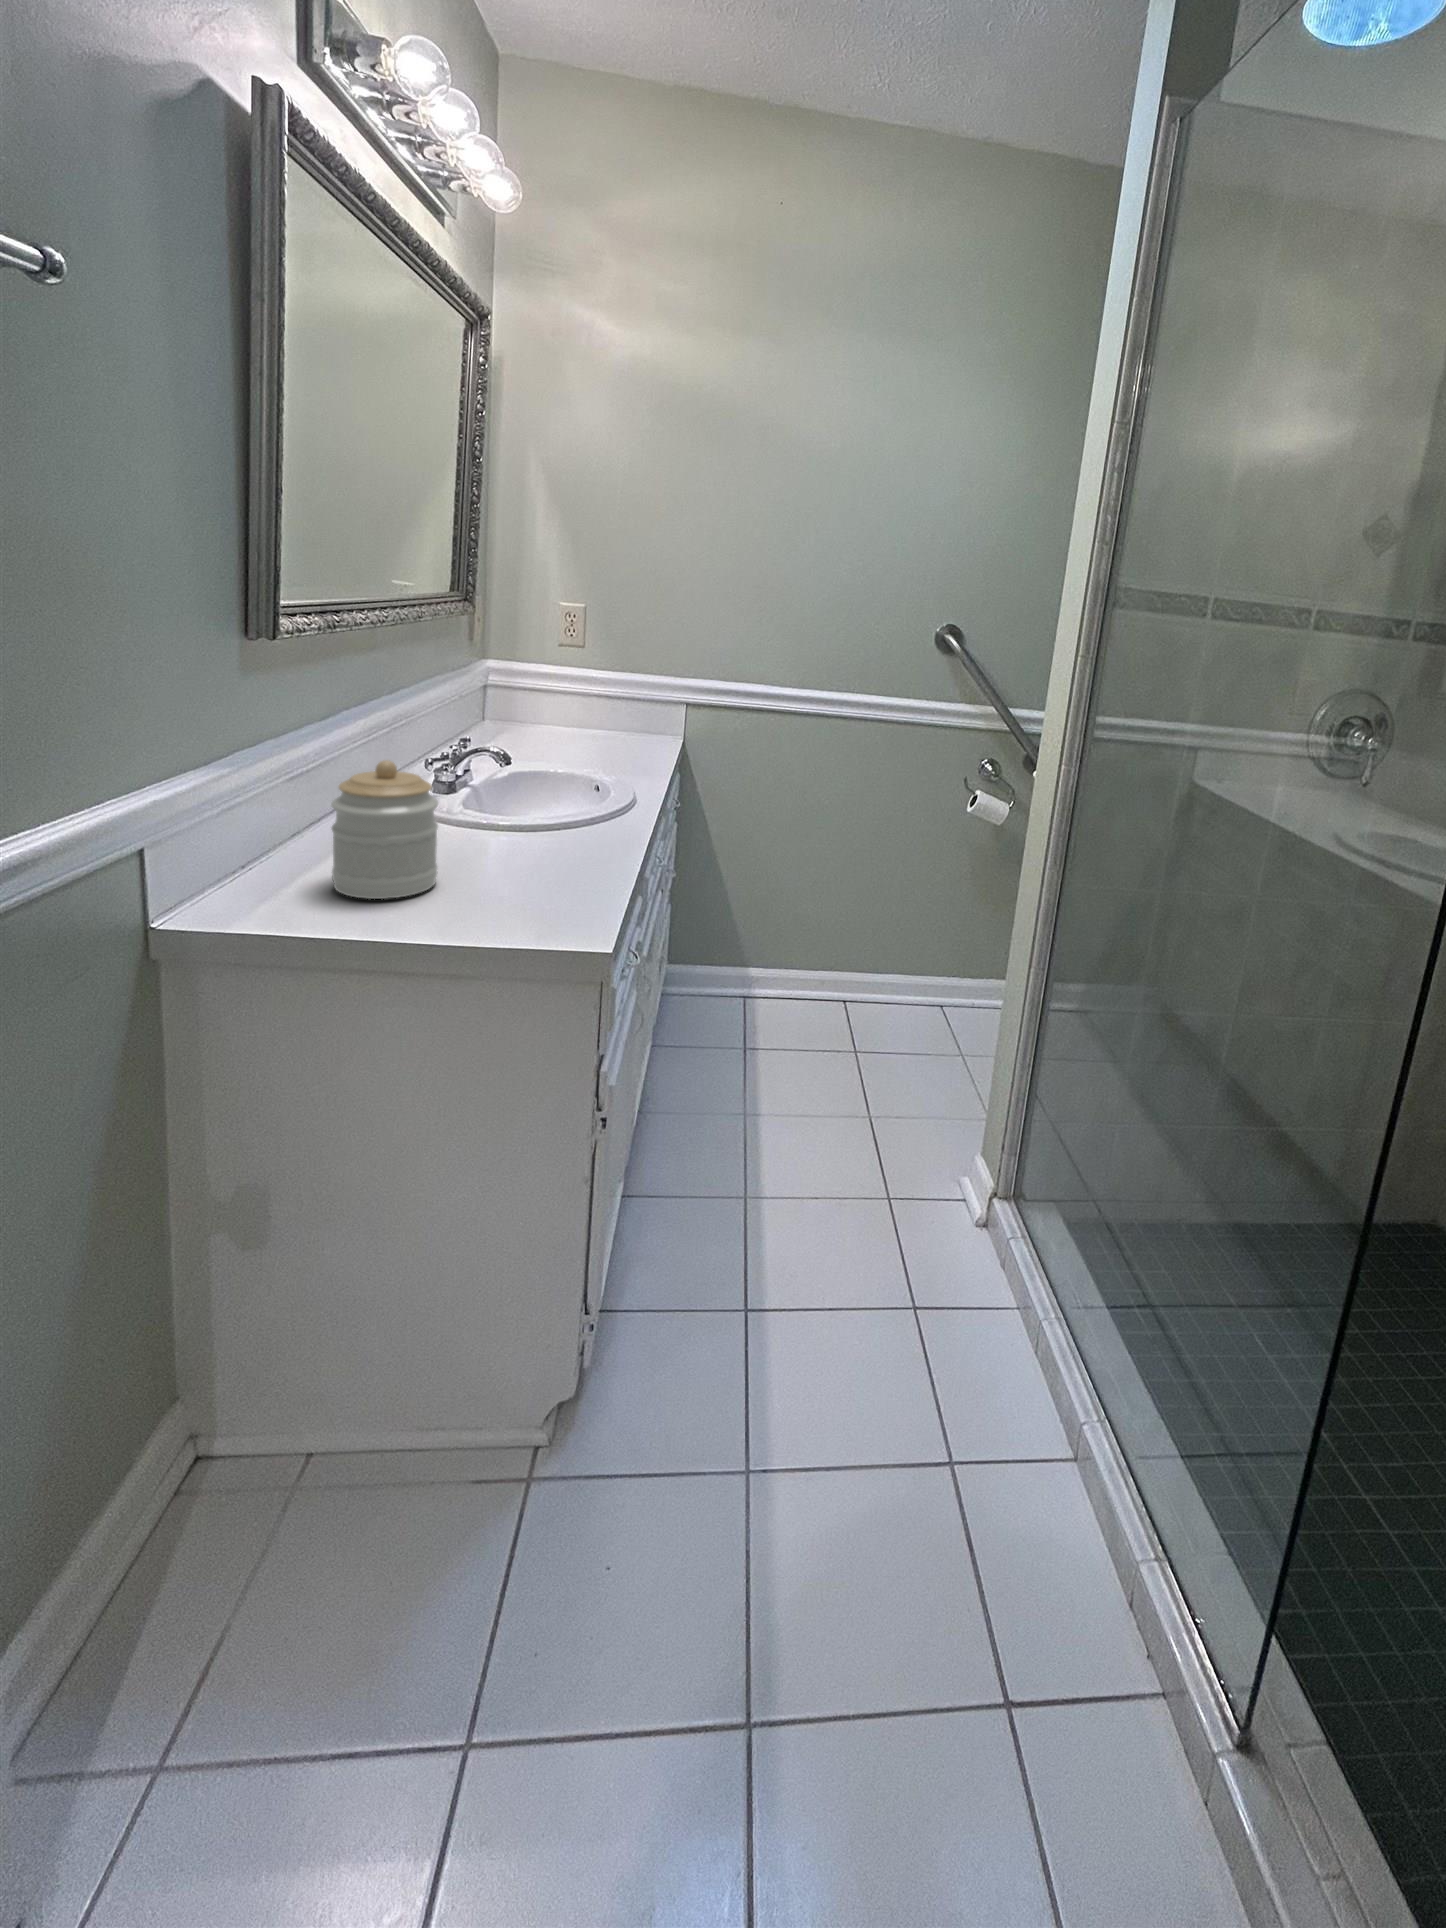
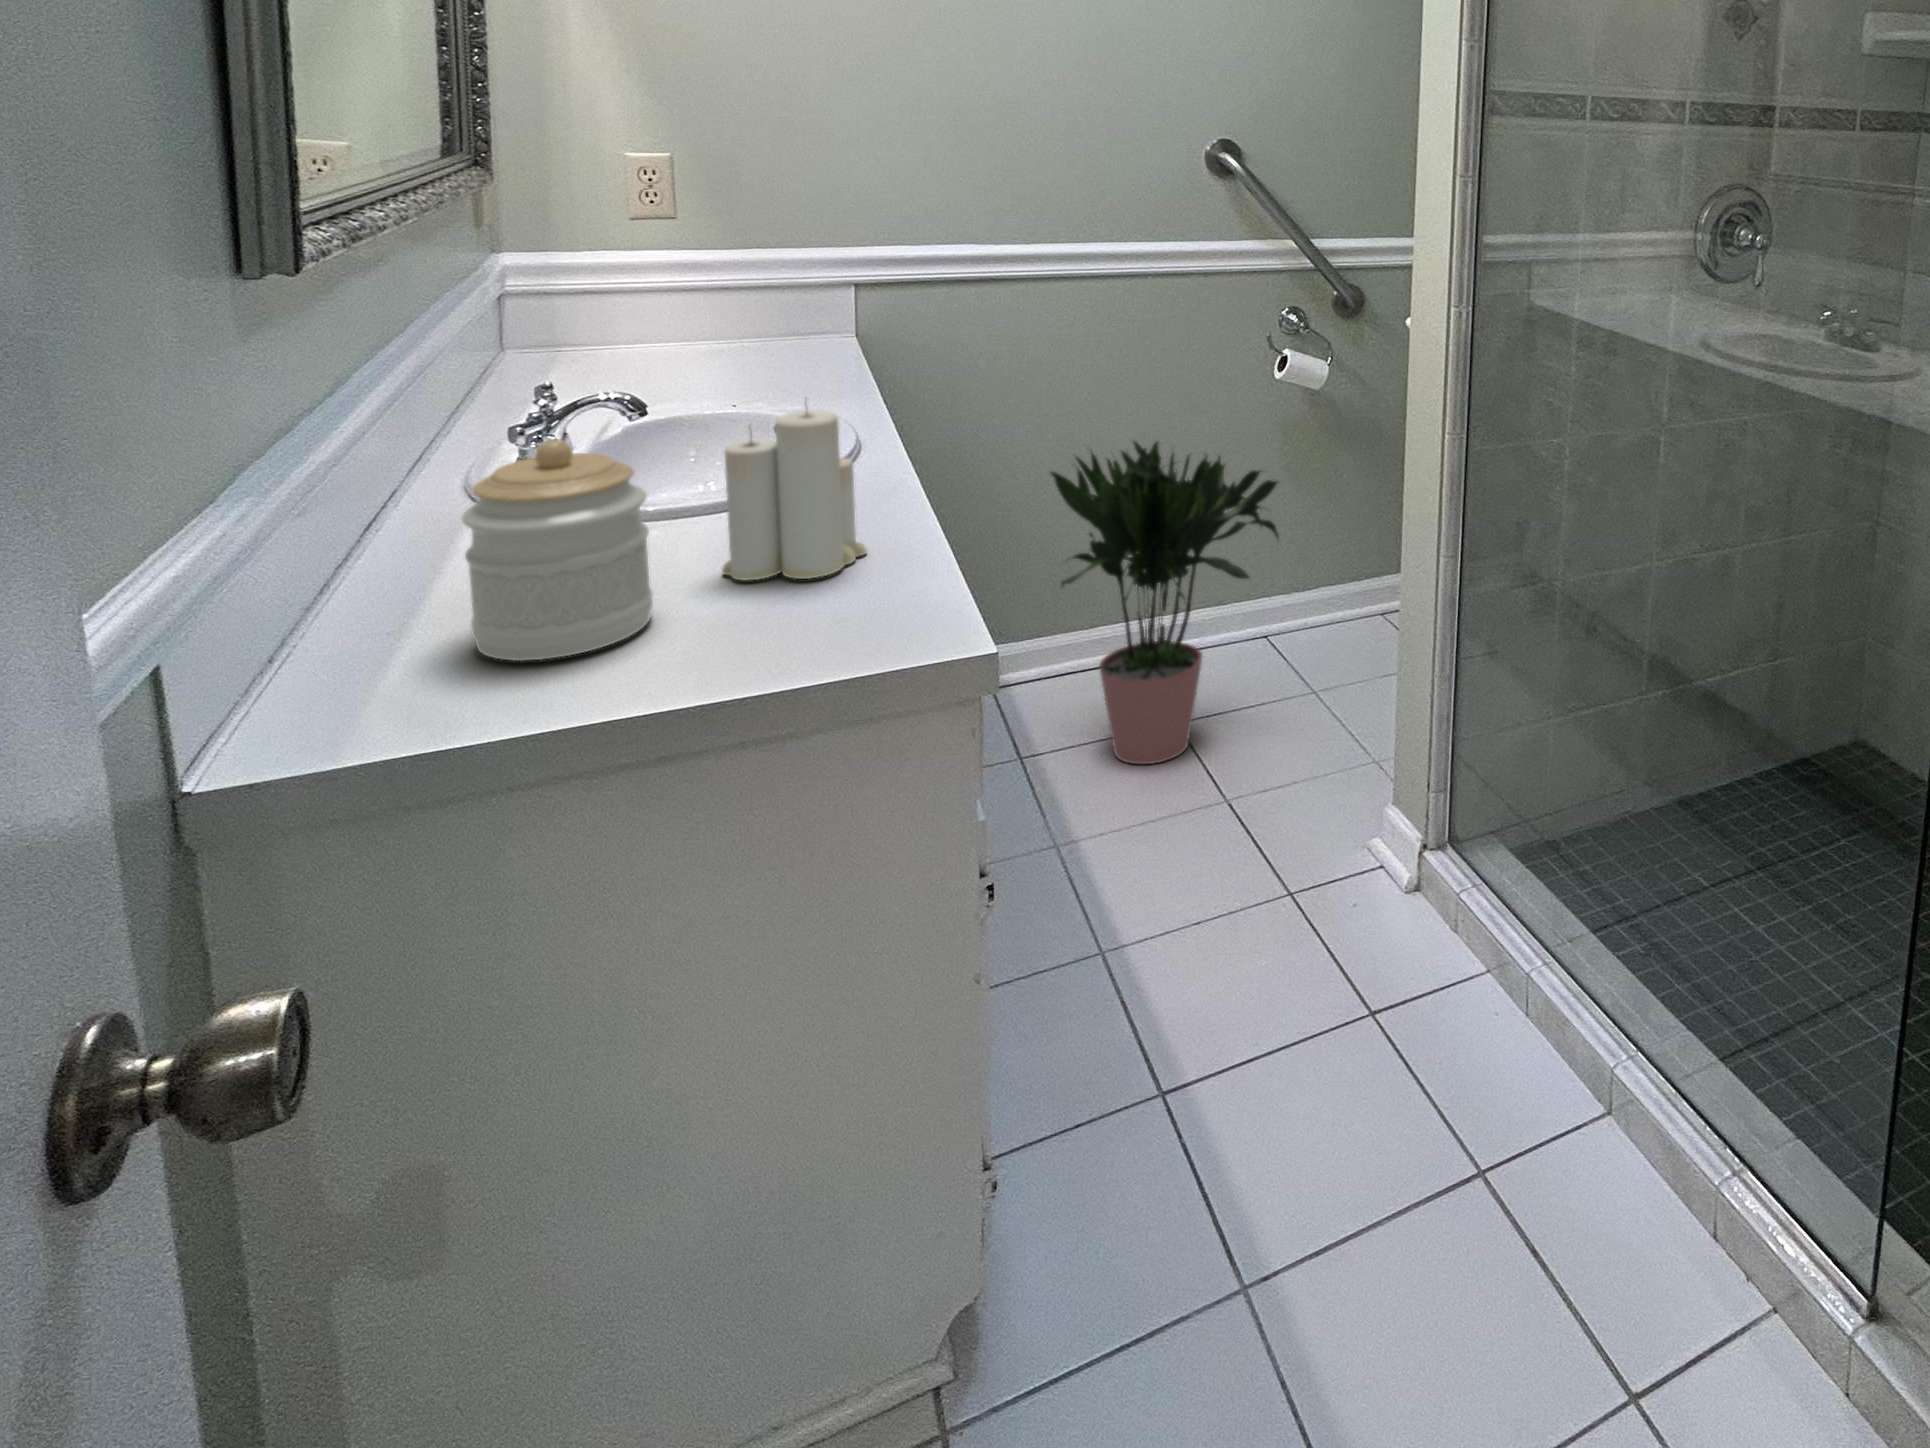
candle: none [492,758,582,882] -> present [722,402,867,580]
potted plant: none [767,821,955,1072] -> present [1051,441,1278,764]

